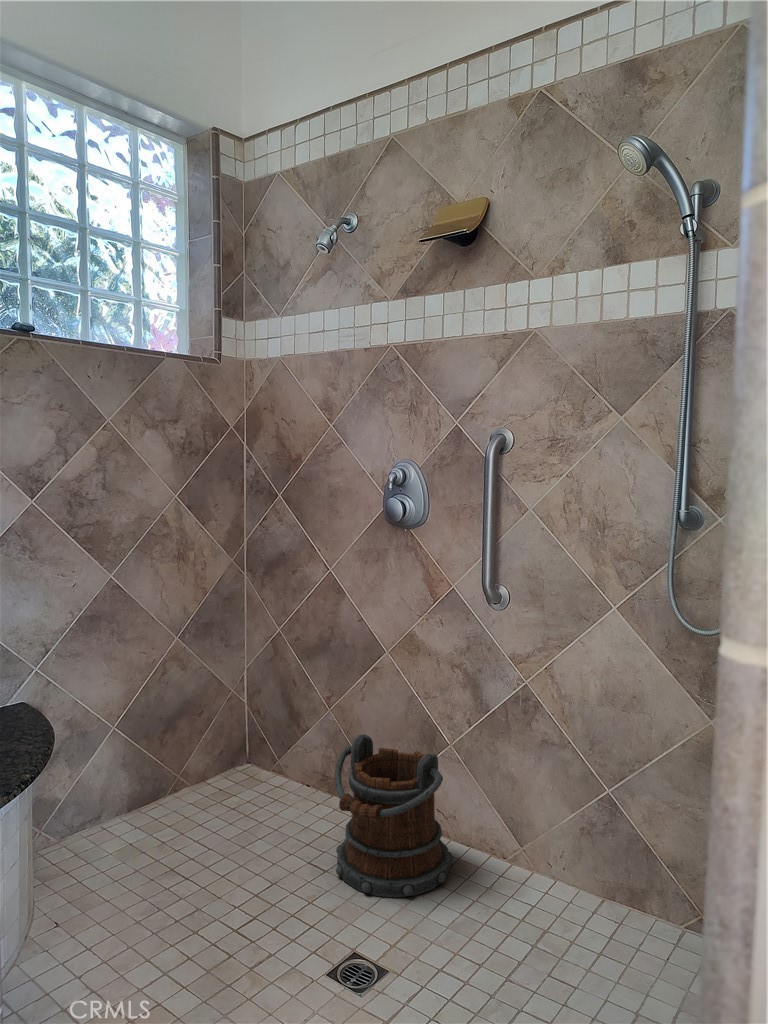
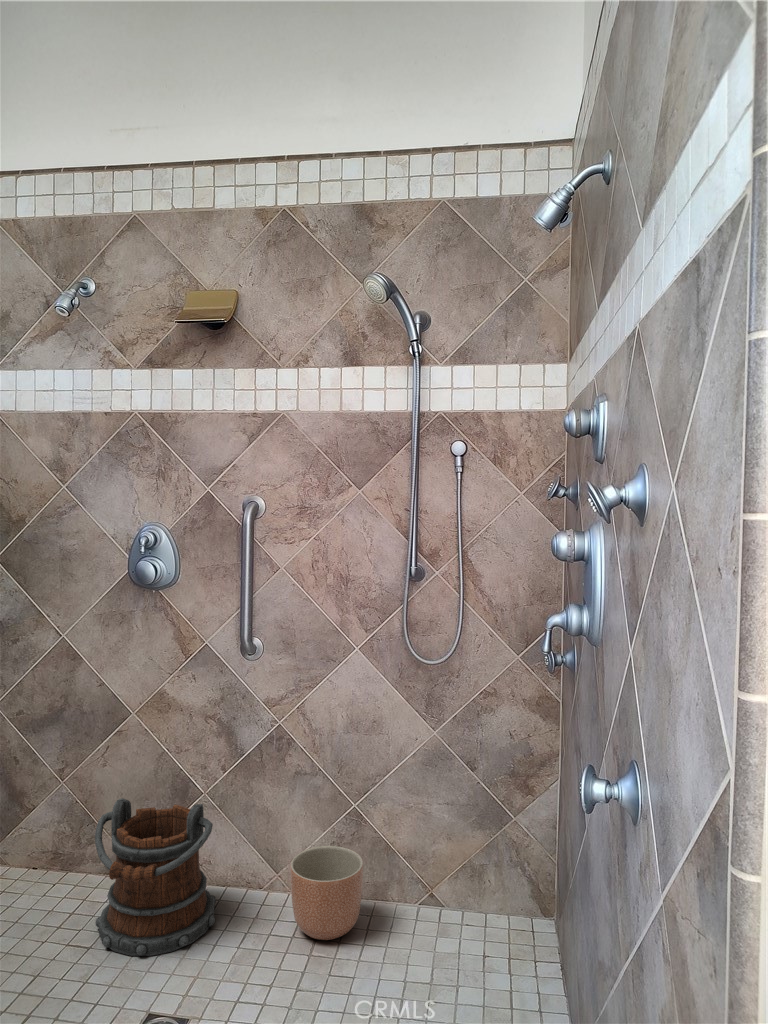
planter: none [522,828,608,936] -> present [291,846,363,940]

